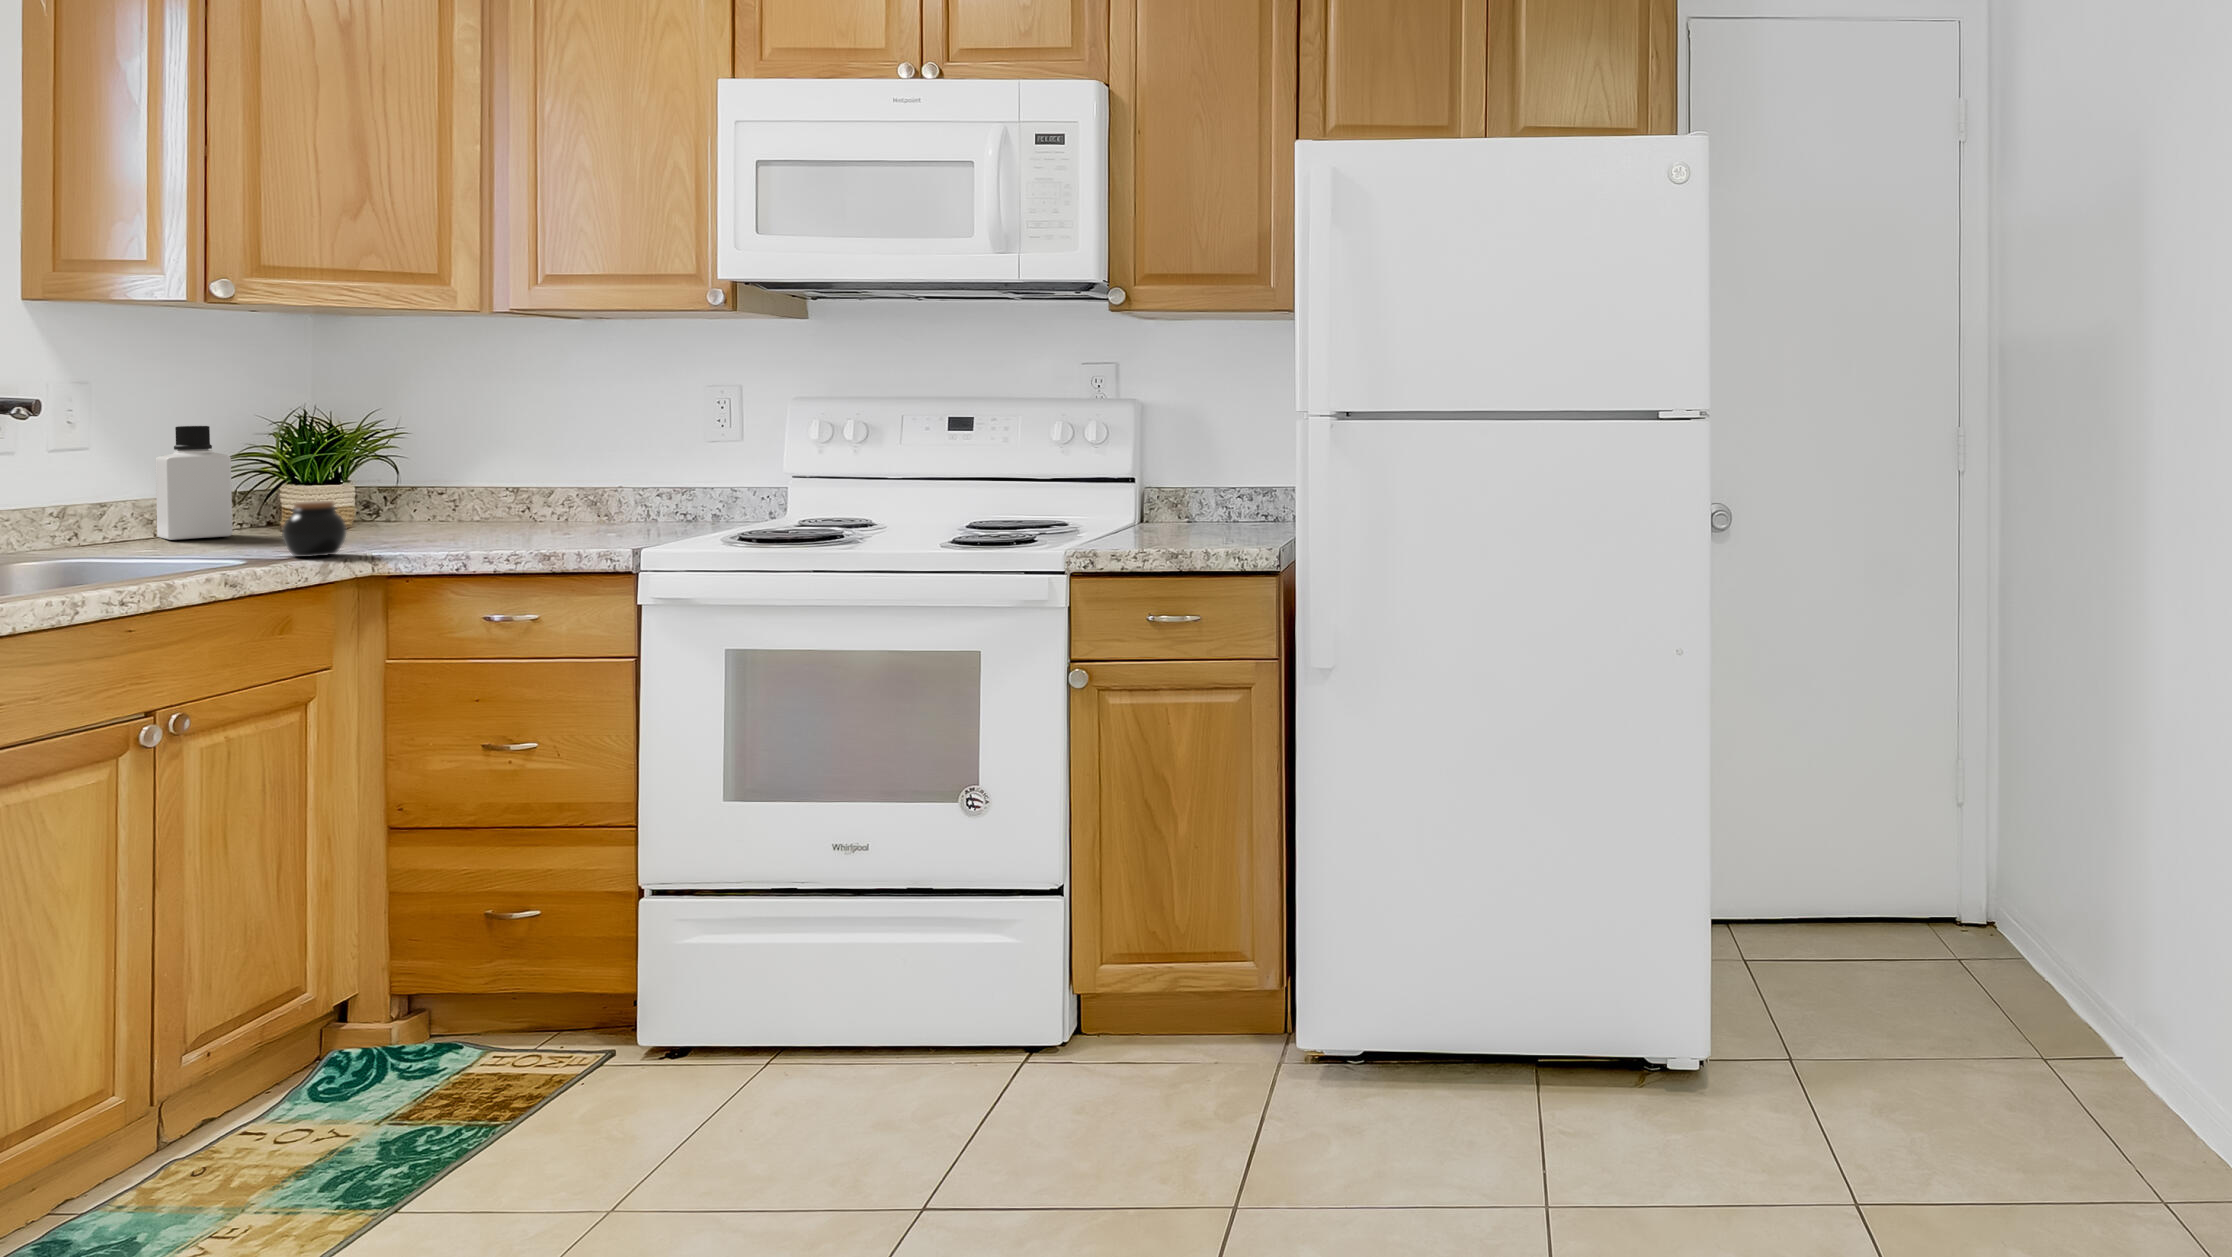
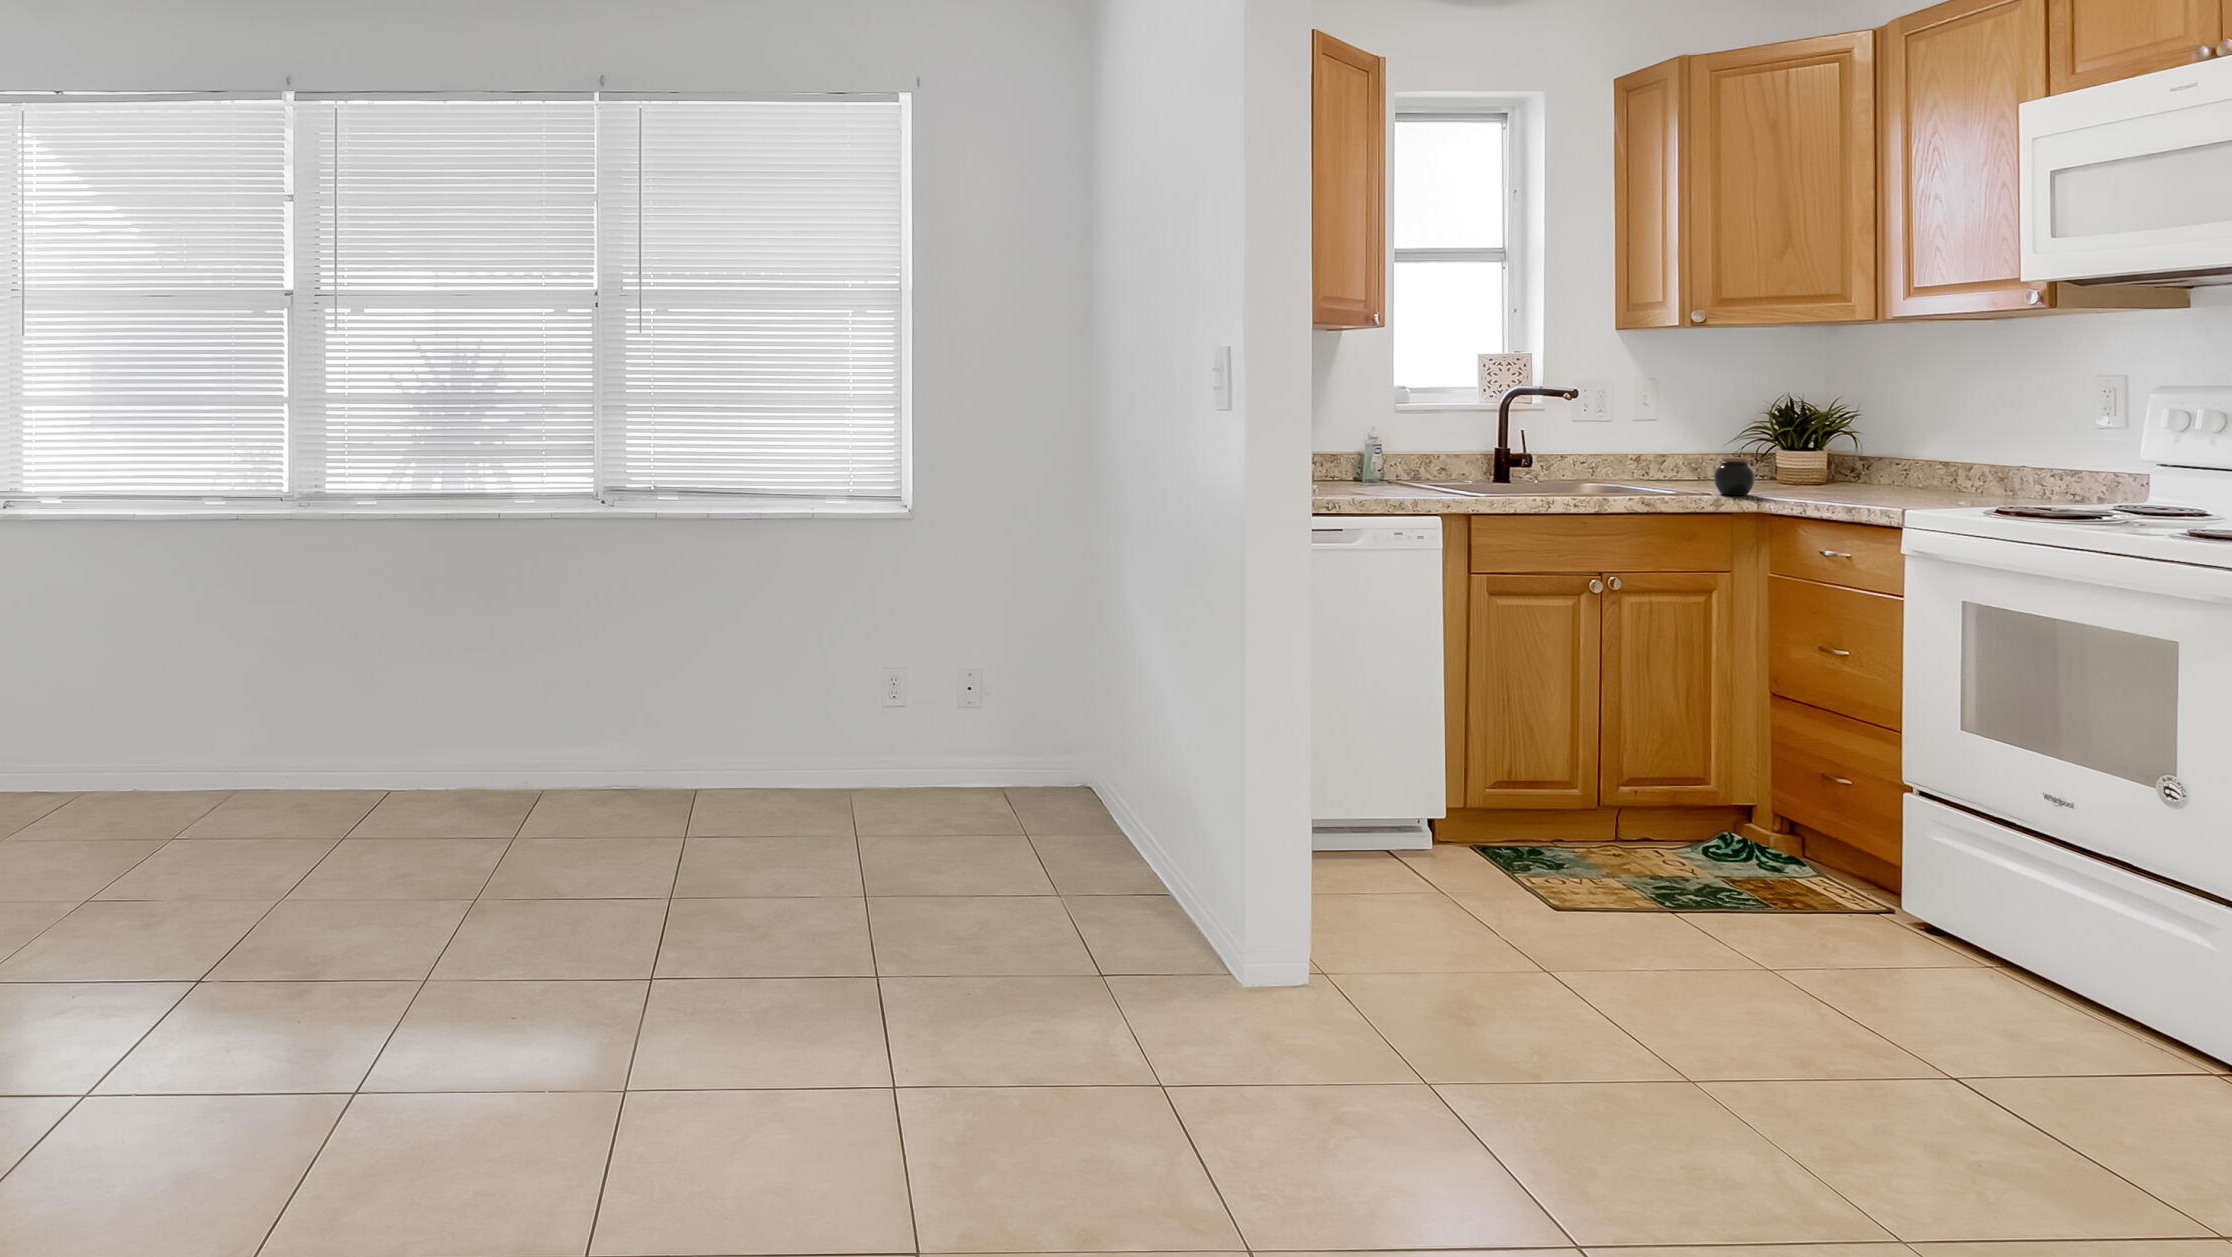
bottle: present [156,426,232,540] -> none [1680,405,1719,479]

